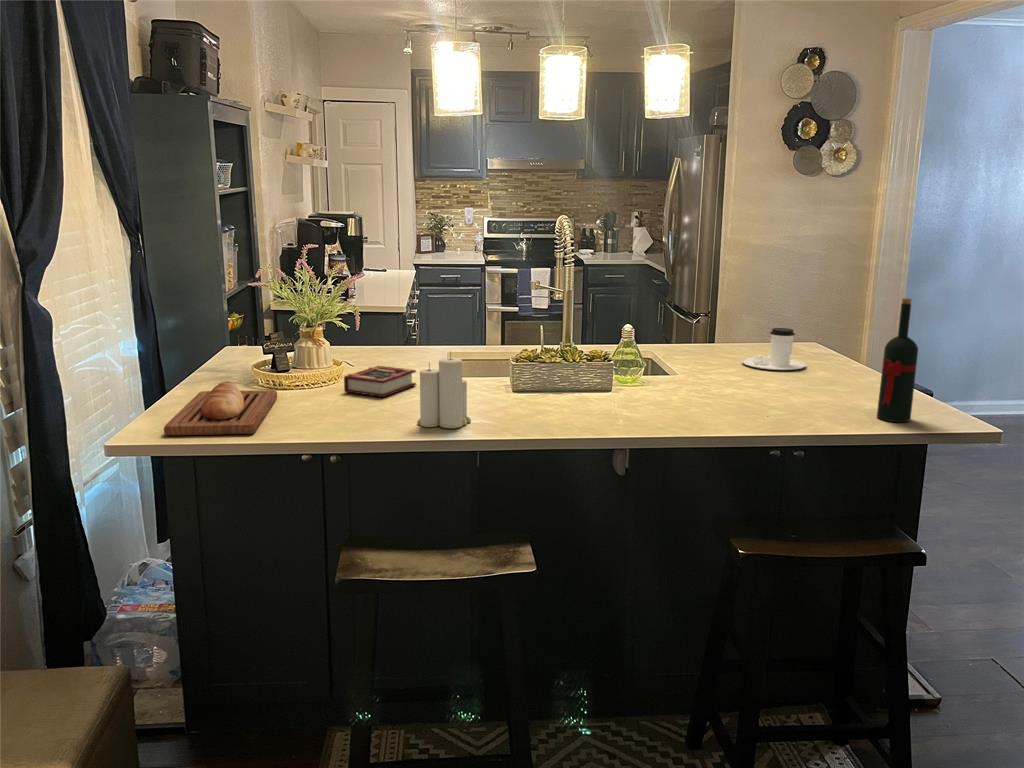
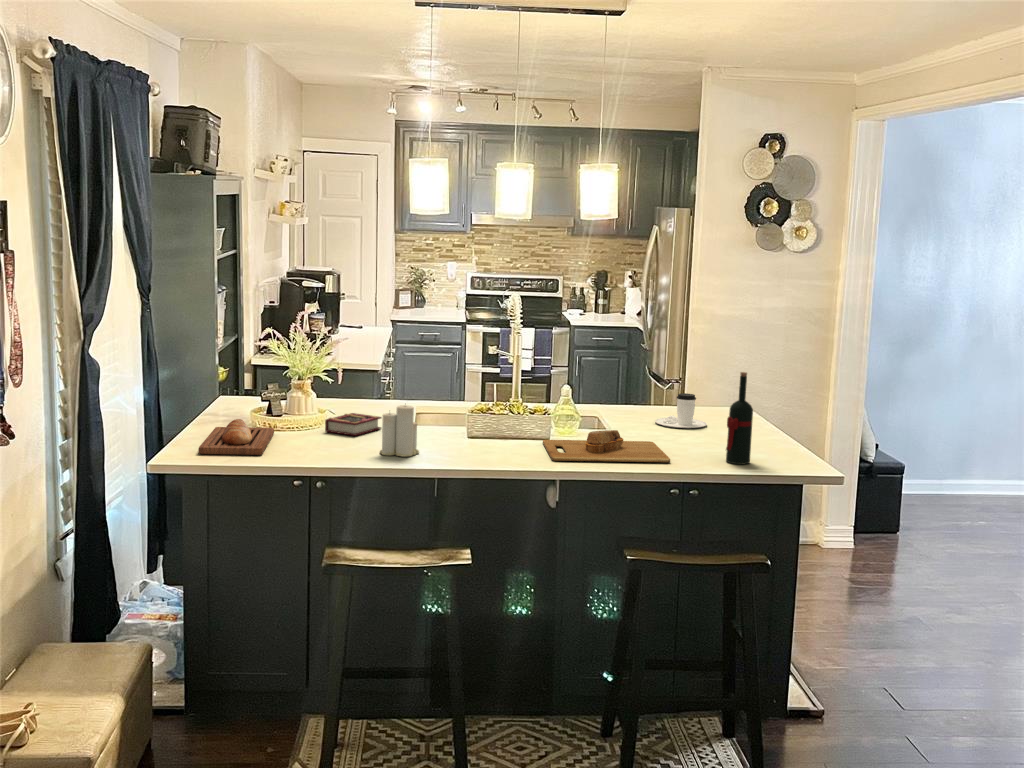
cutting board: none [626,380,809,427] -> present [543,430,670,462]

